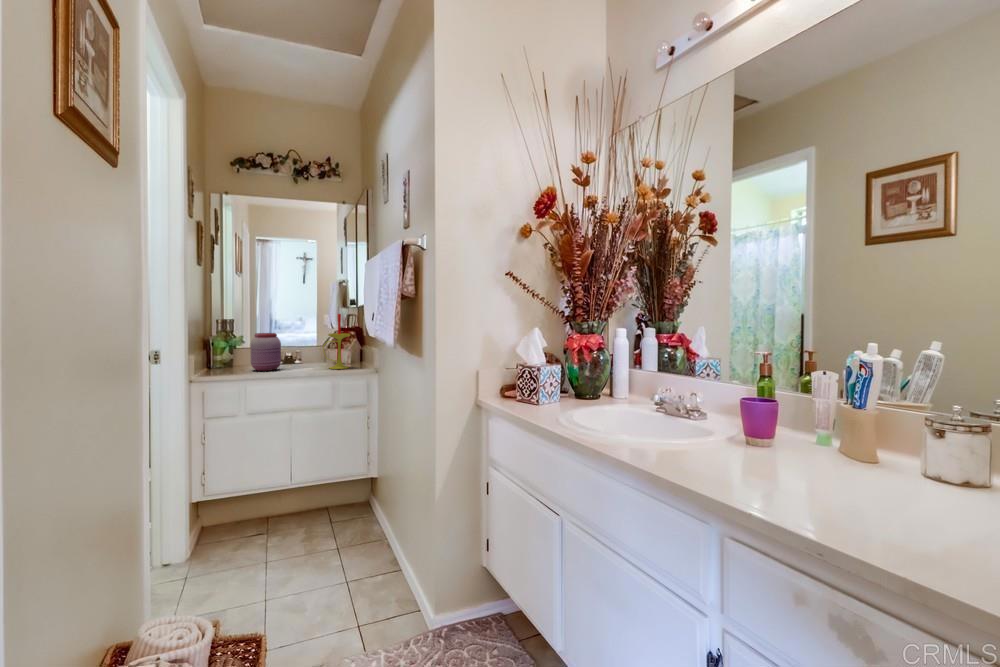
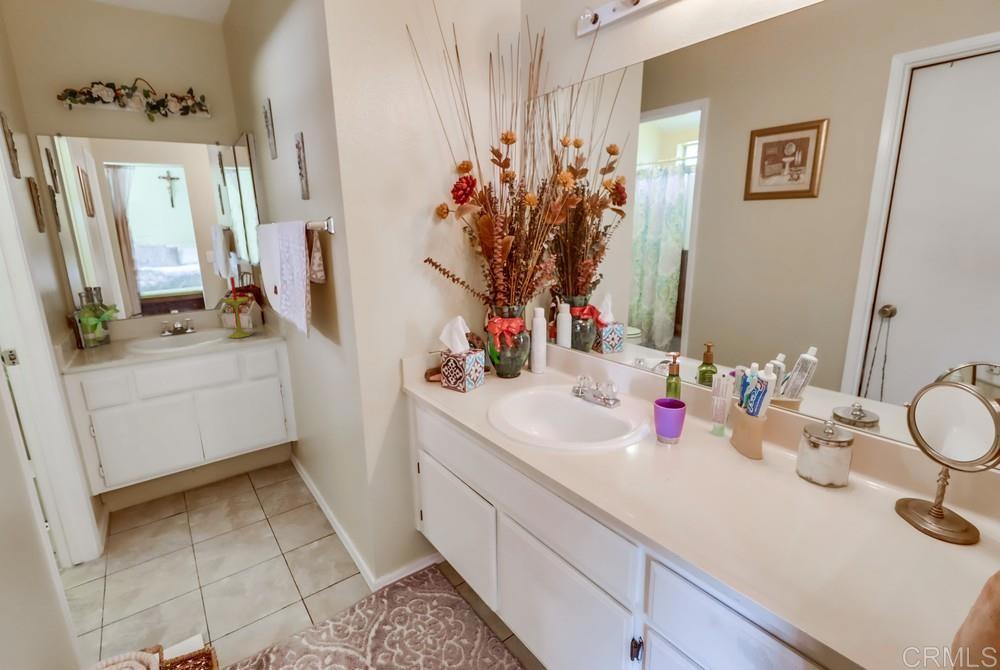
jar: present [250,333,281,371] -> none [128,304,170,348]

